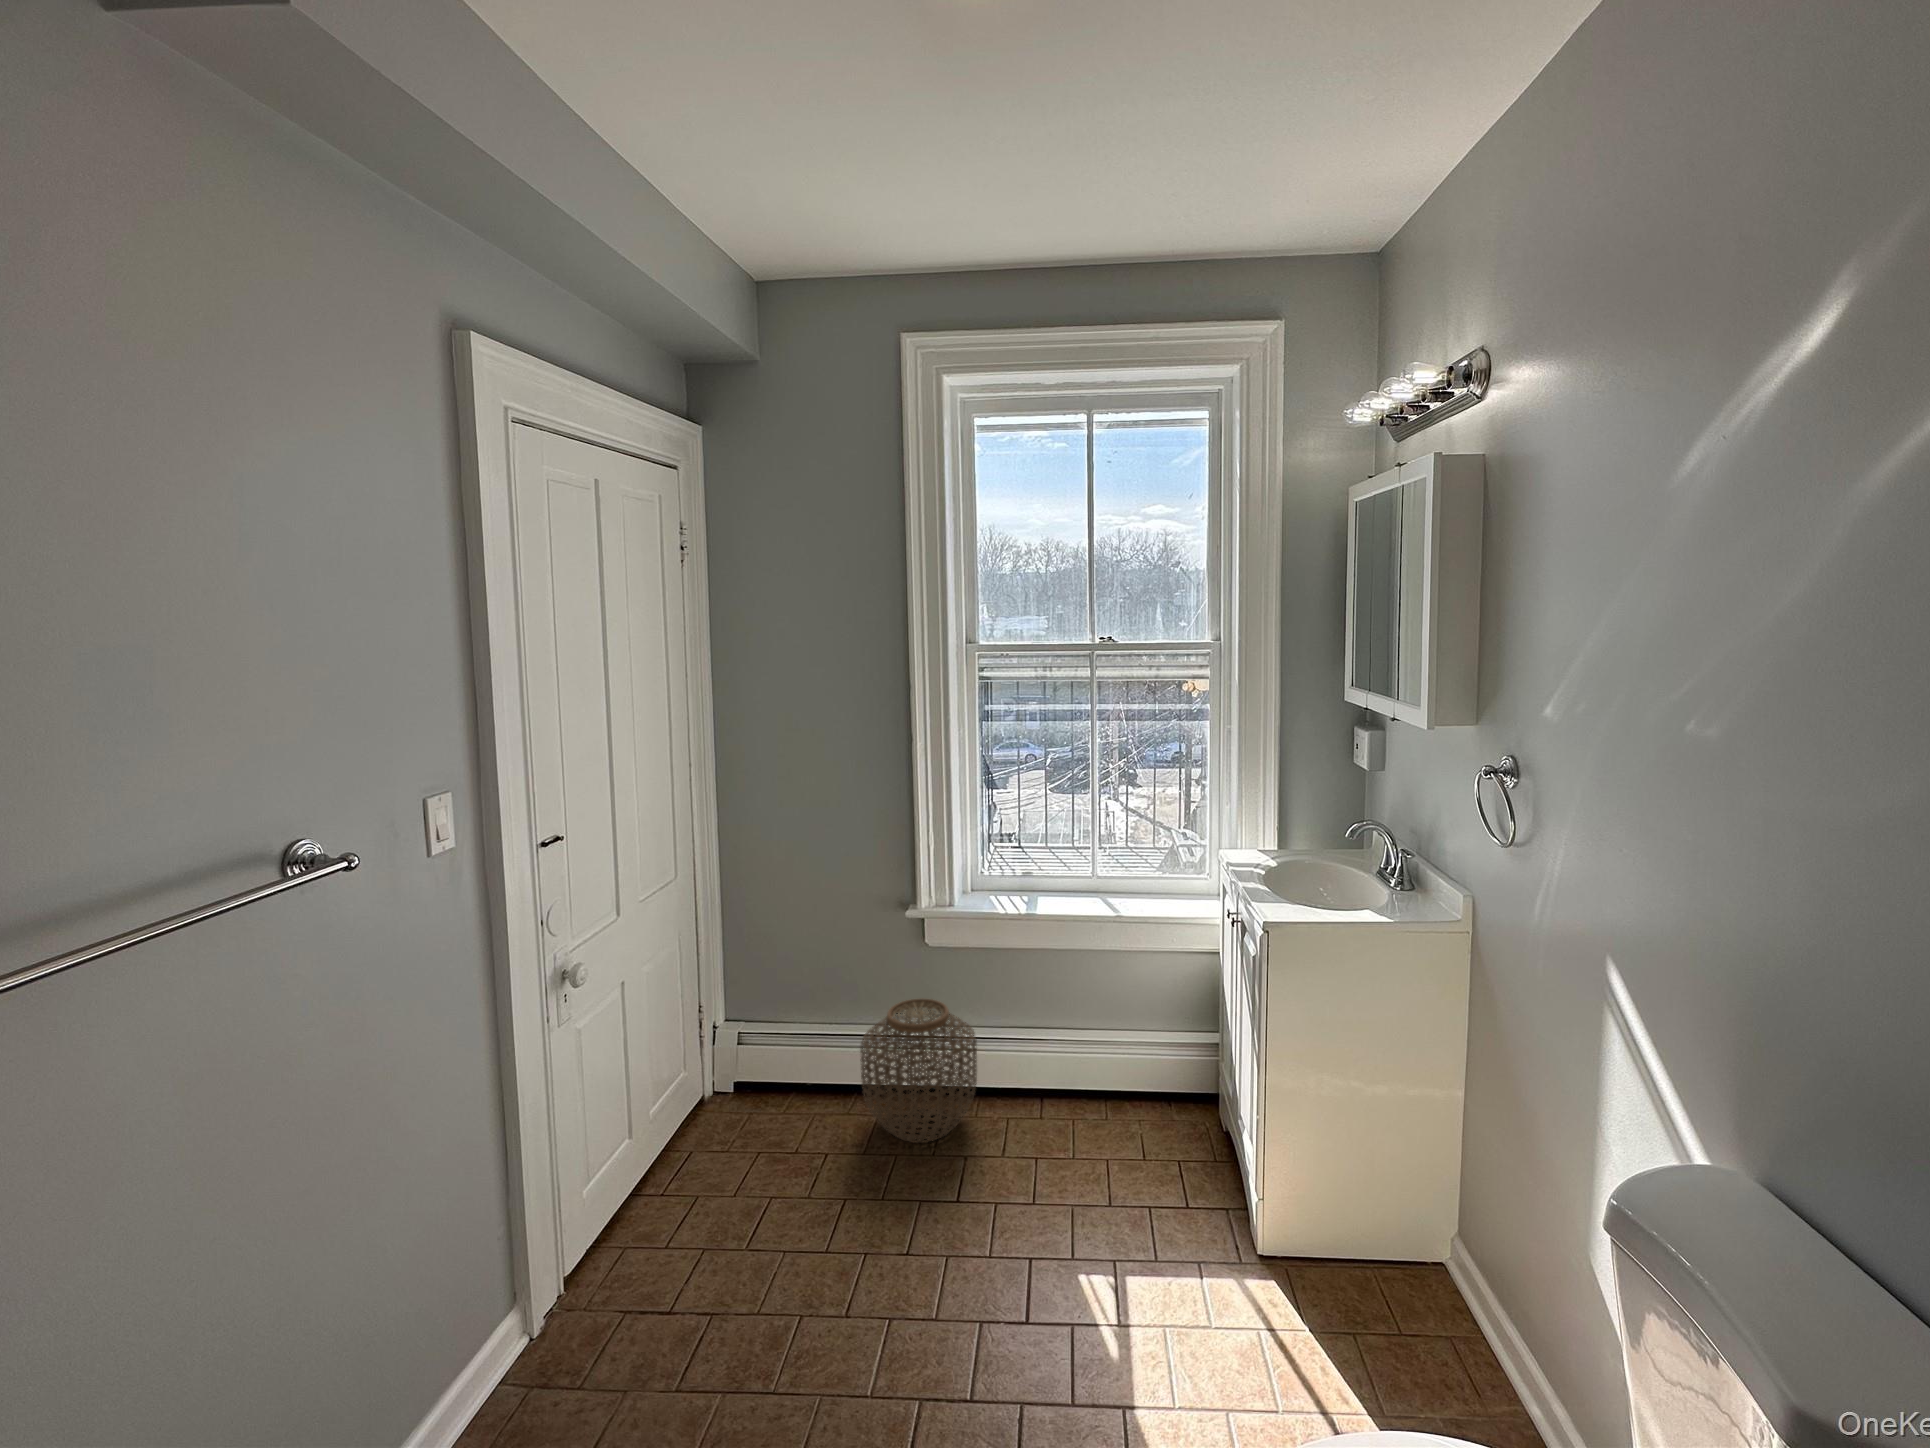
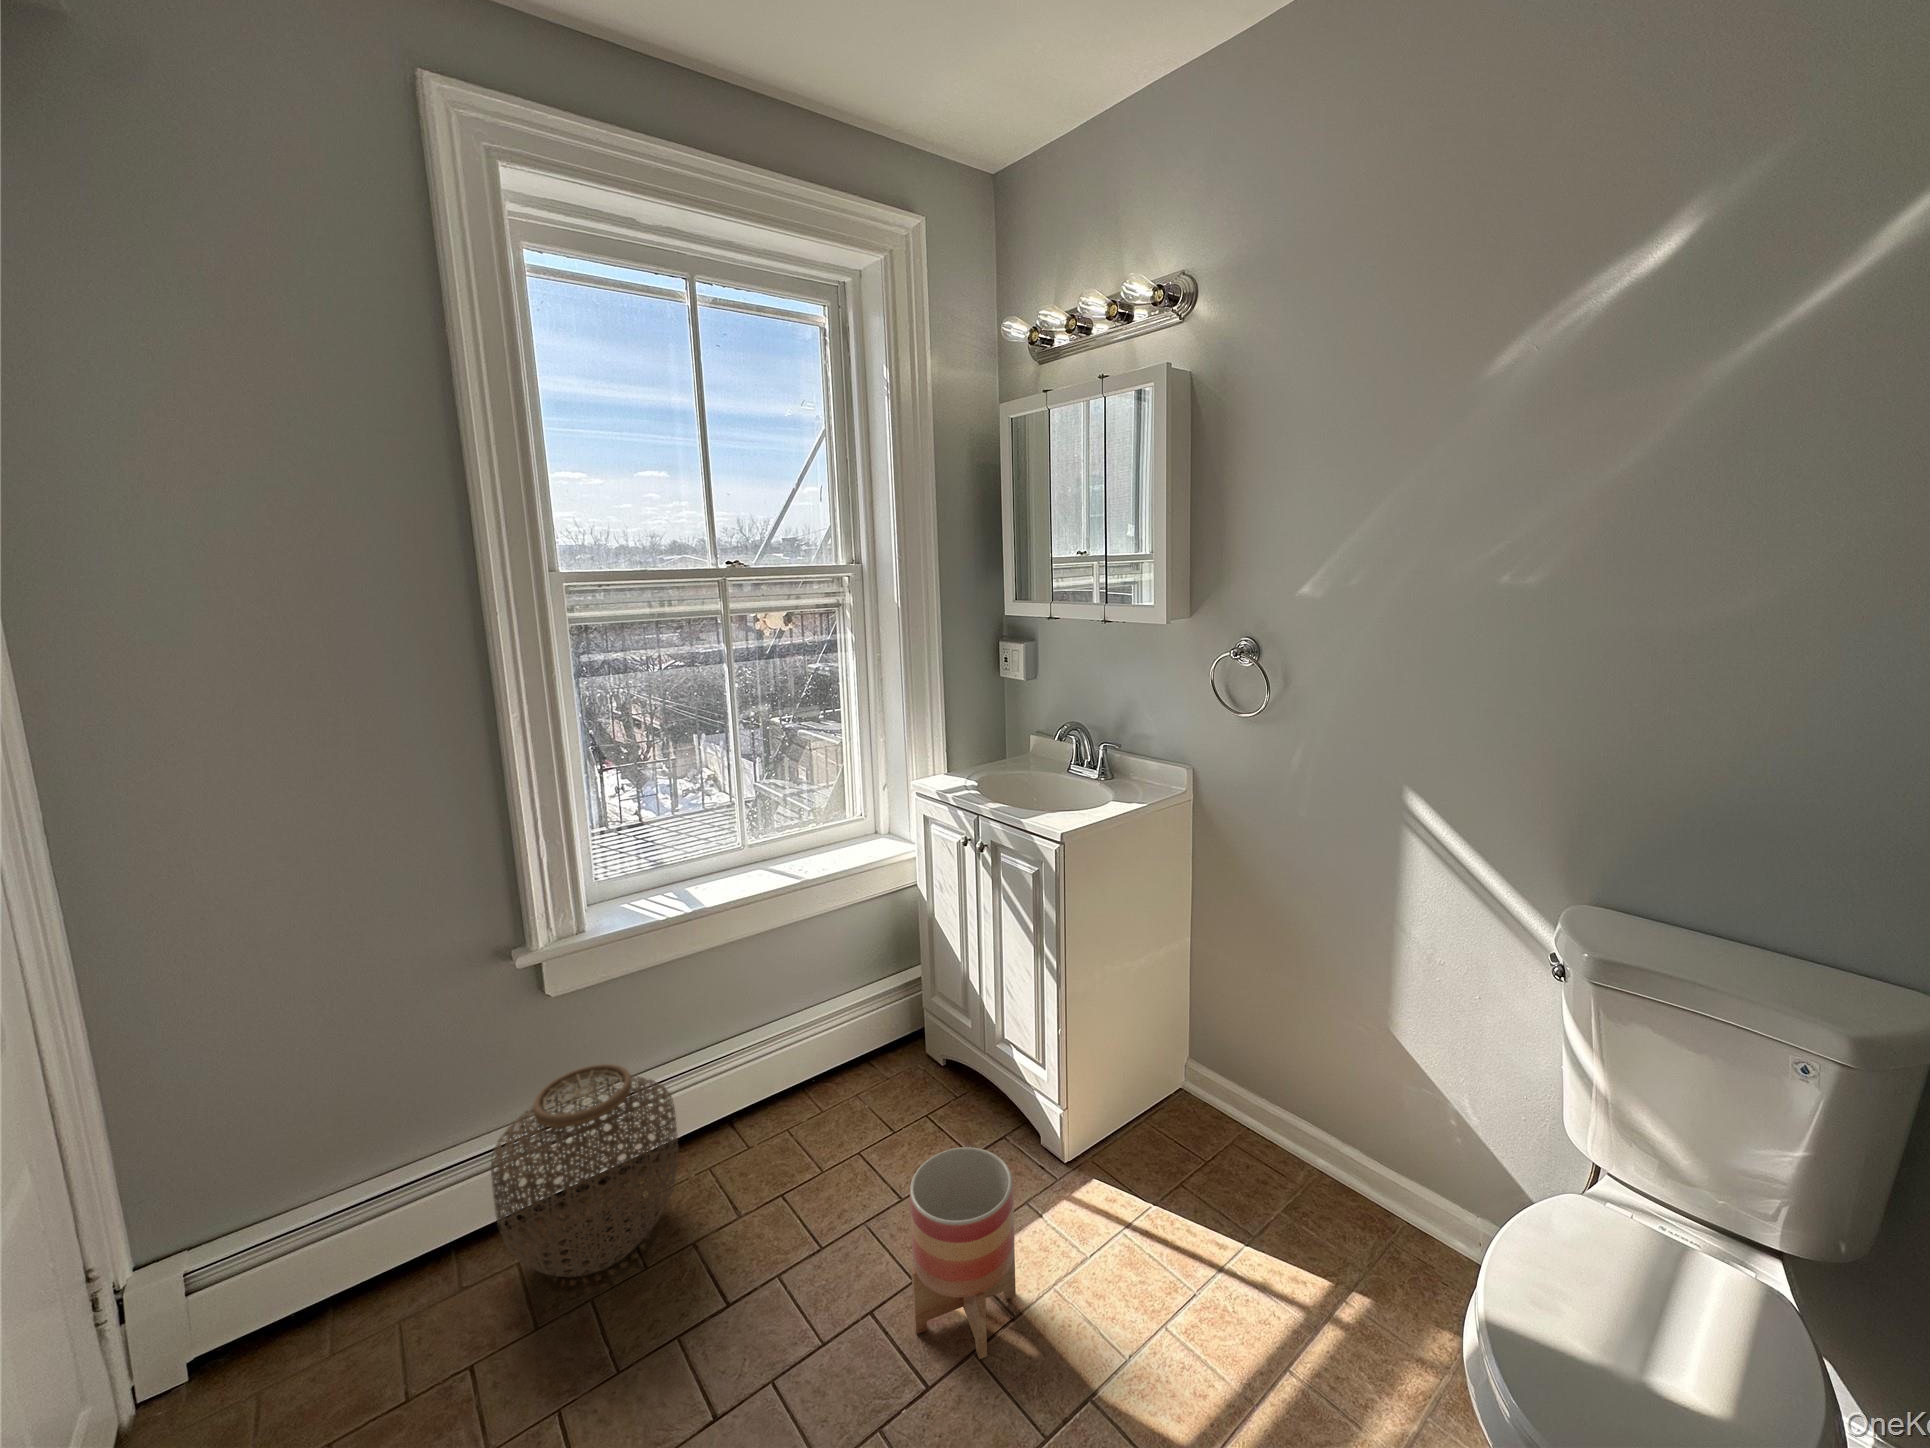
planter: none [1046,1160,1134,1332] -> present [910,1147,1016,1359]

